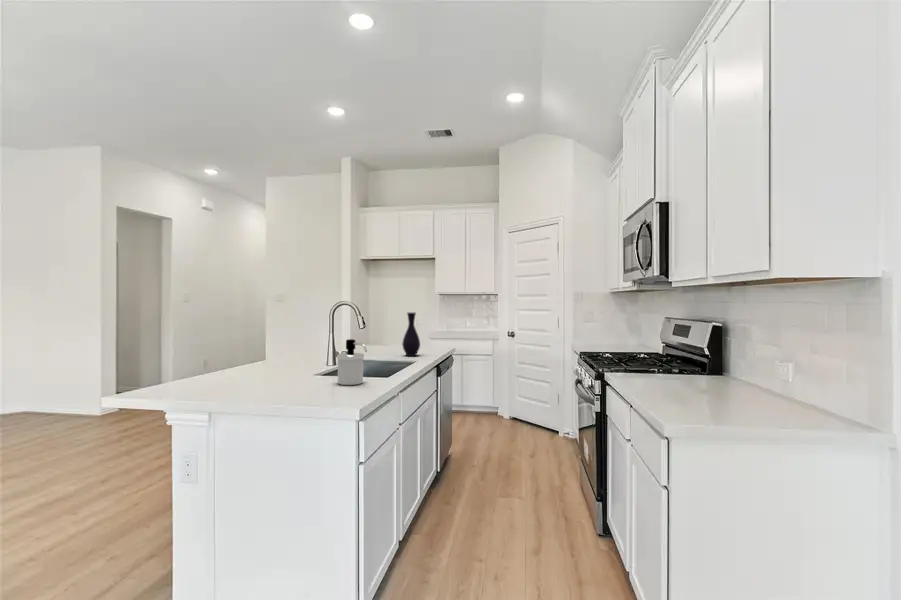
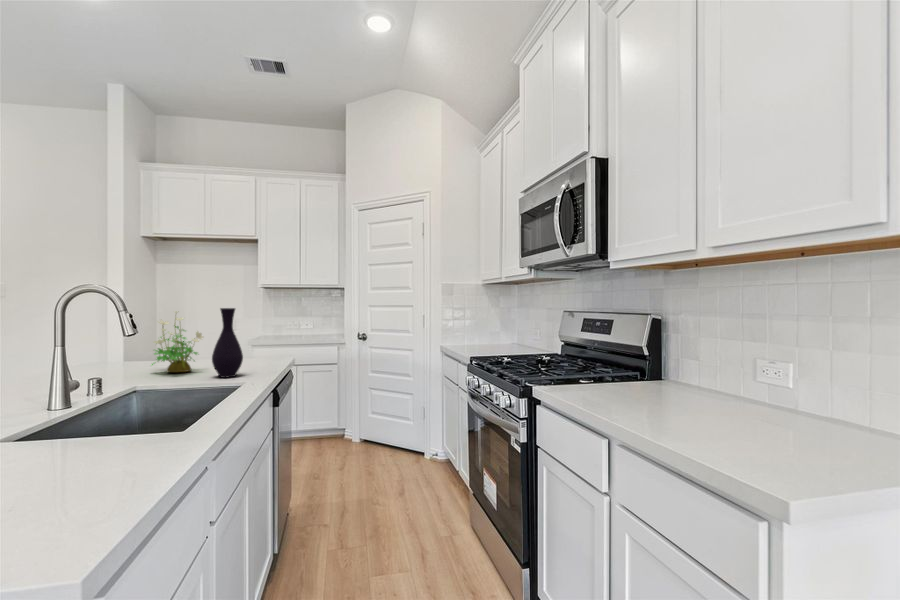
potted plant: none [369,314,398,352] -> present [152,312,203,372]
soap dispenser: present [337,339,367,385] -> none [53,361,131,464]

